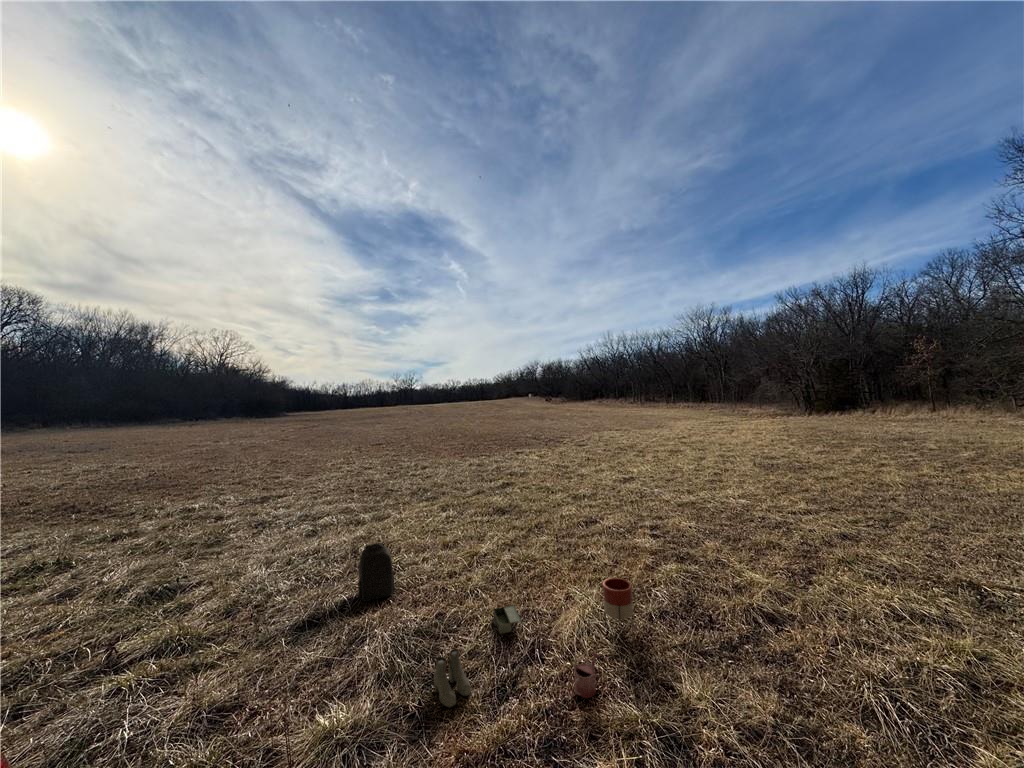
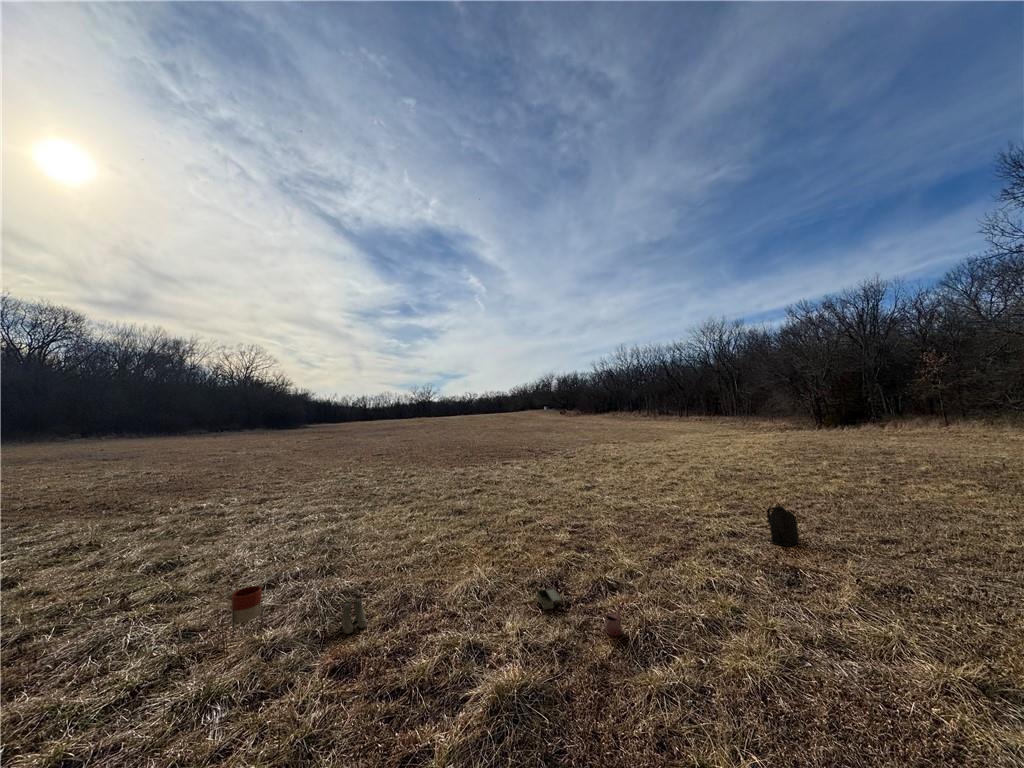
backpack: present [358,543,395,602] -> present [767,506,799,547]
planter: present [603,578,633,636] -> present [231,586,263,638]
toolbox: present [493,605,521,634] -> present [537,588,562,610]
watering can: present [574,652,599,698] -> present [605,605,624,636]

